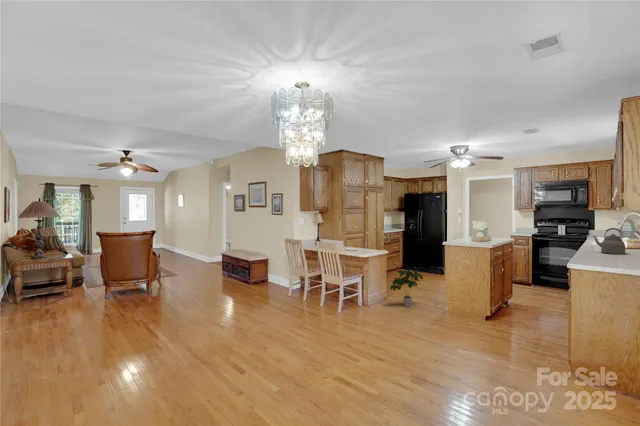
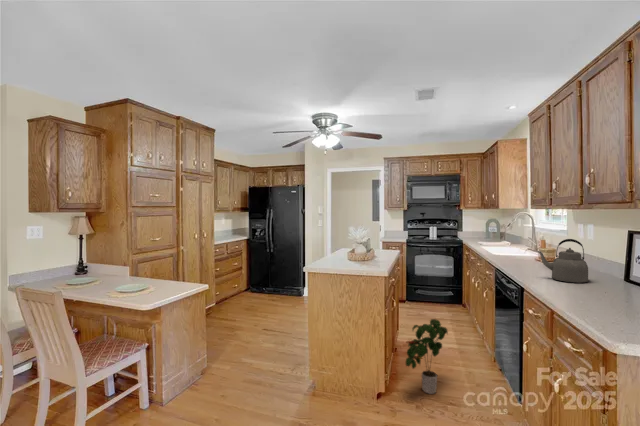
potted plant: present [390,269,423,307] -> present [406,319,448,394]

